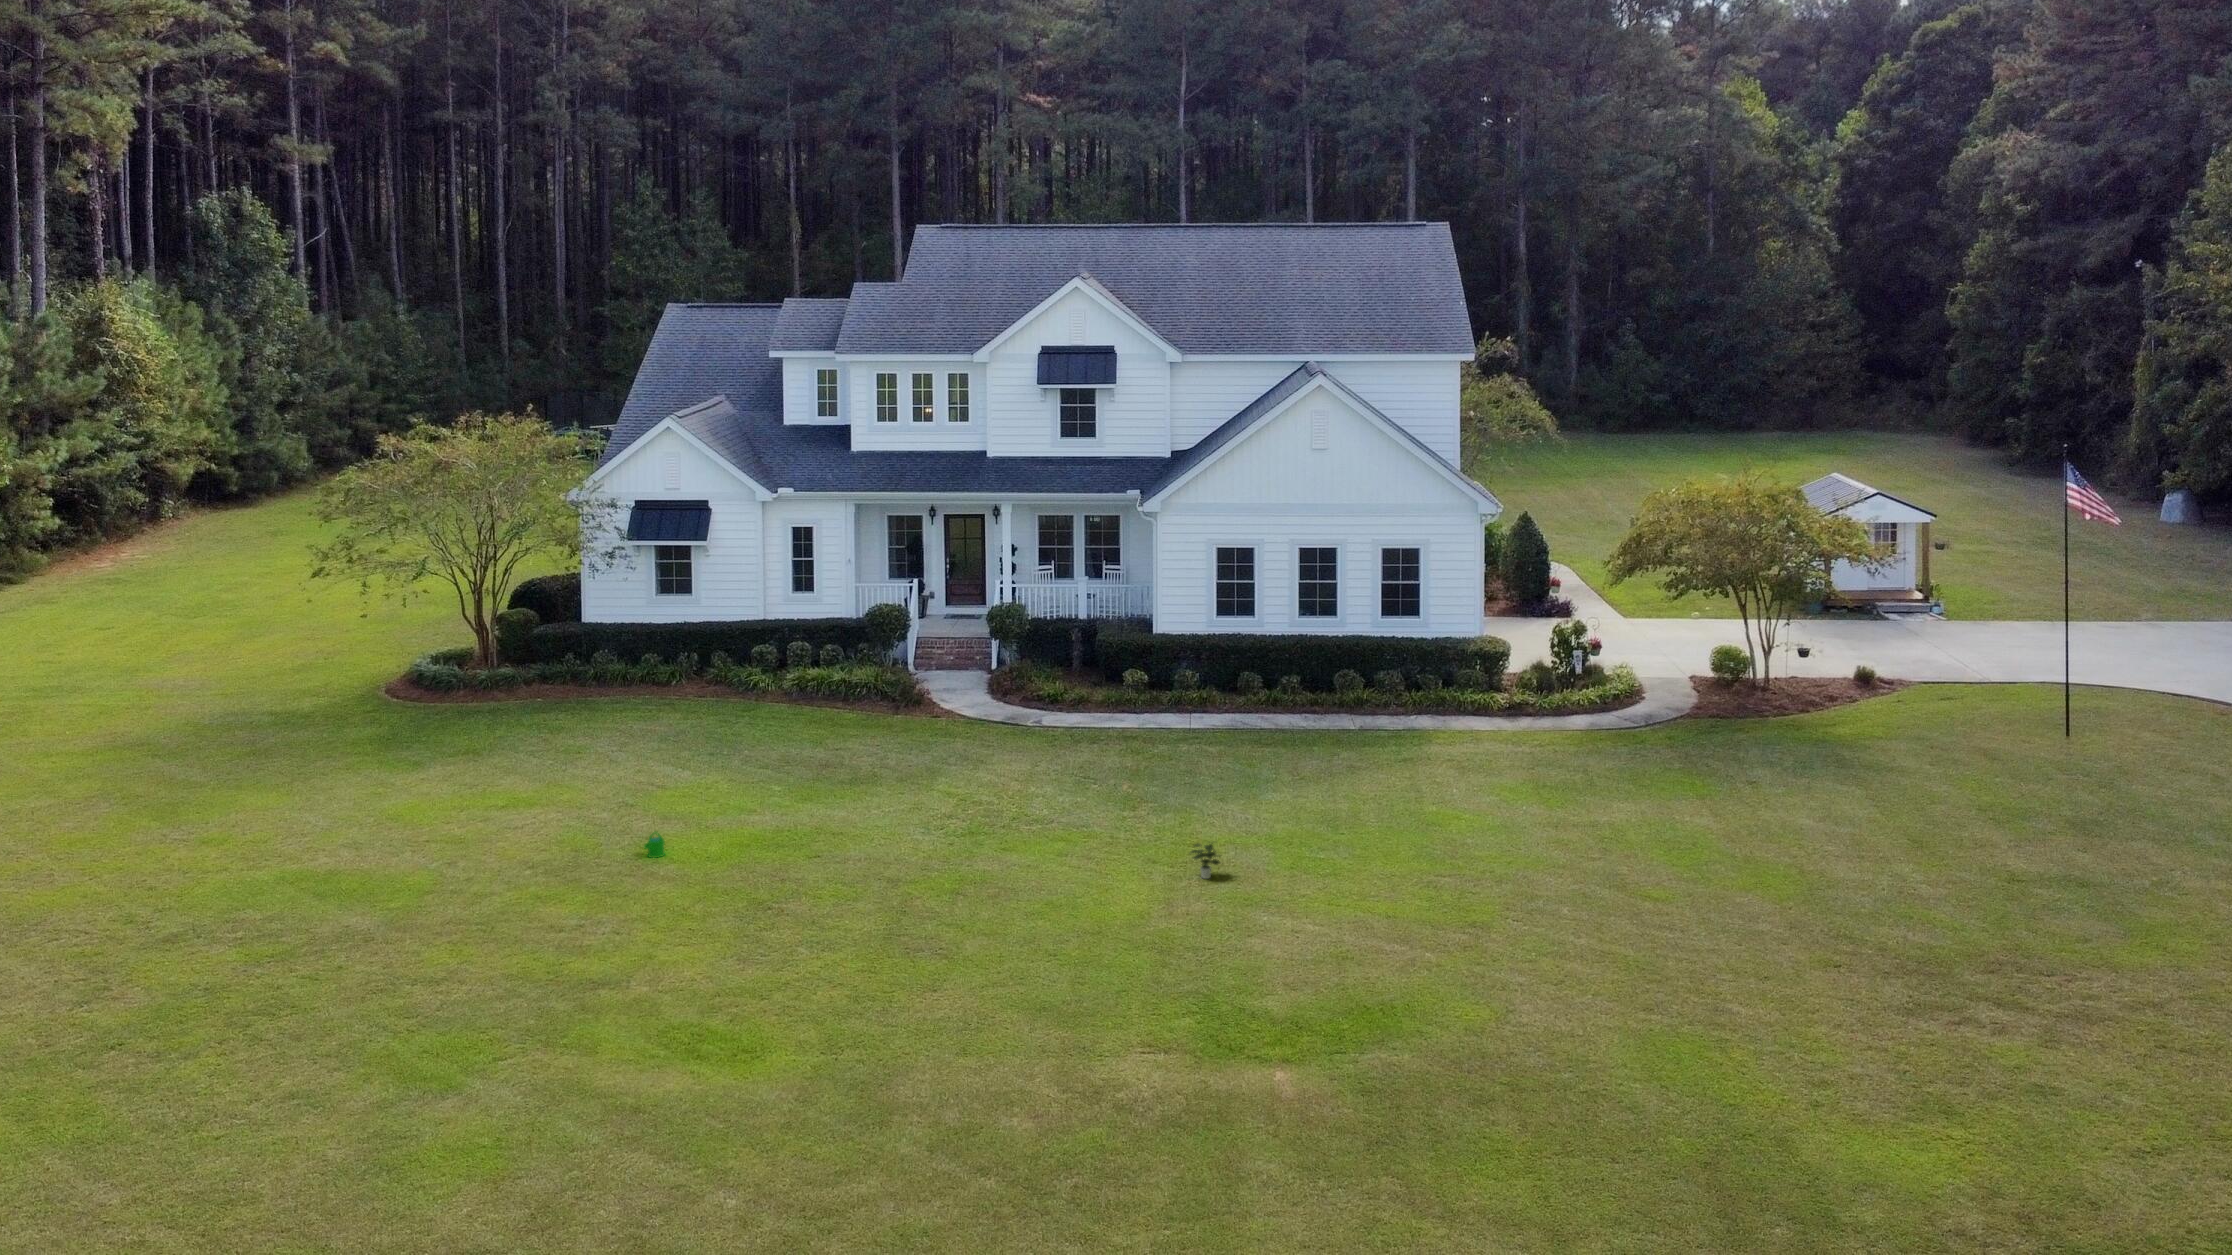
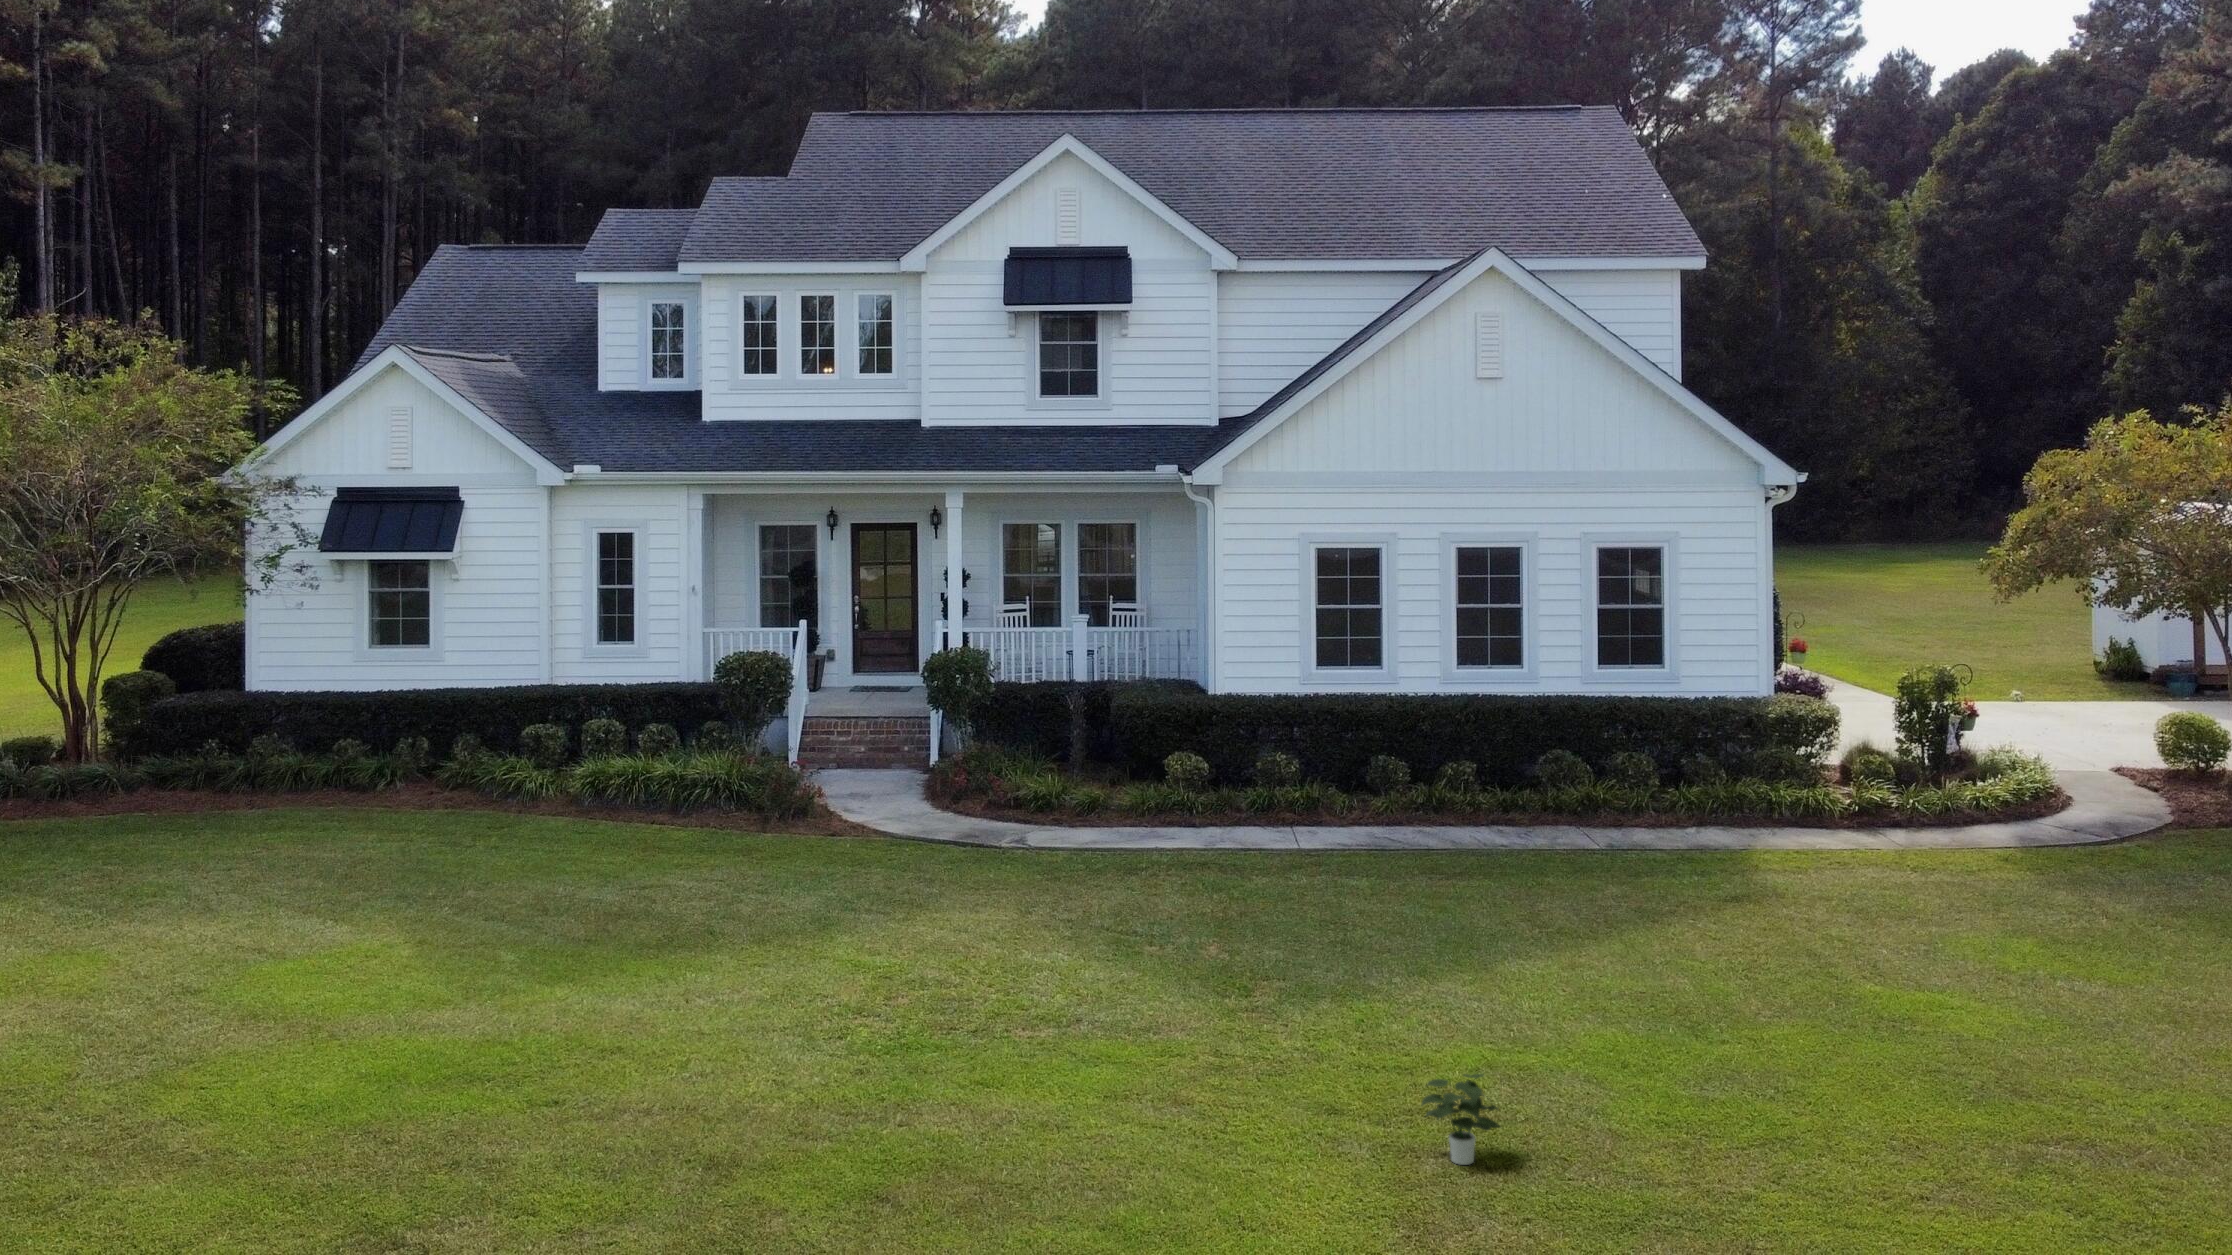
watering can: present [644,832,665,858] -> none [149,1061,210,1123]

